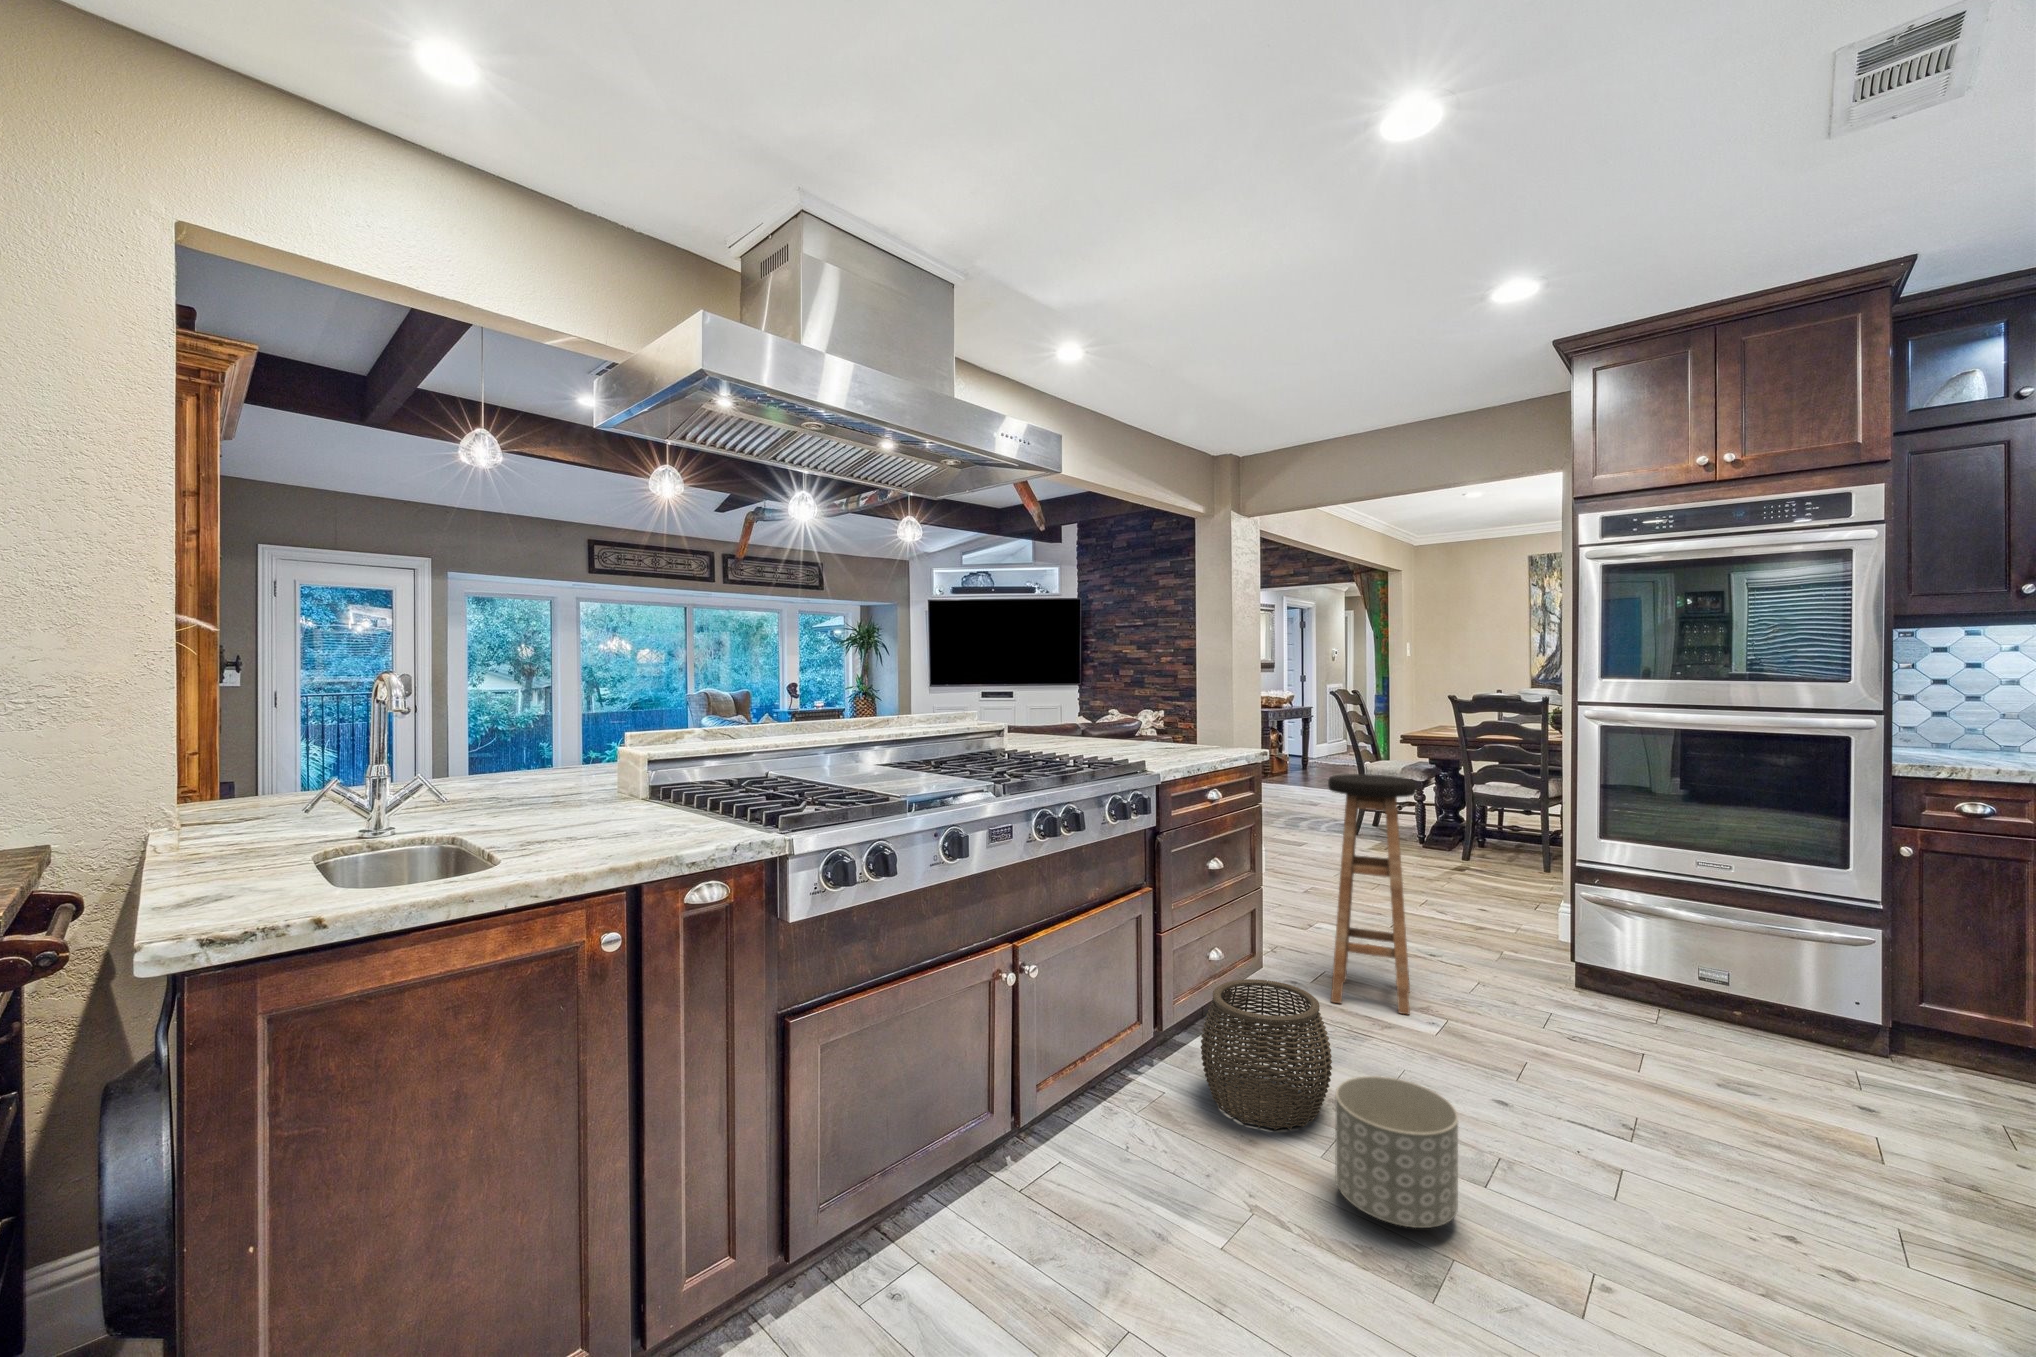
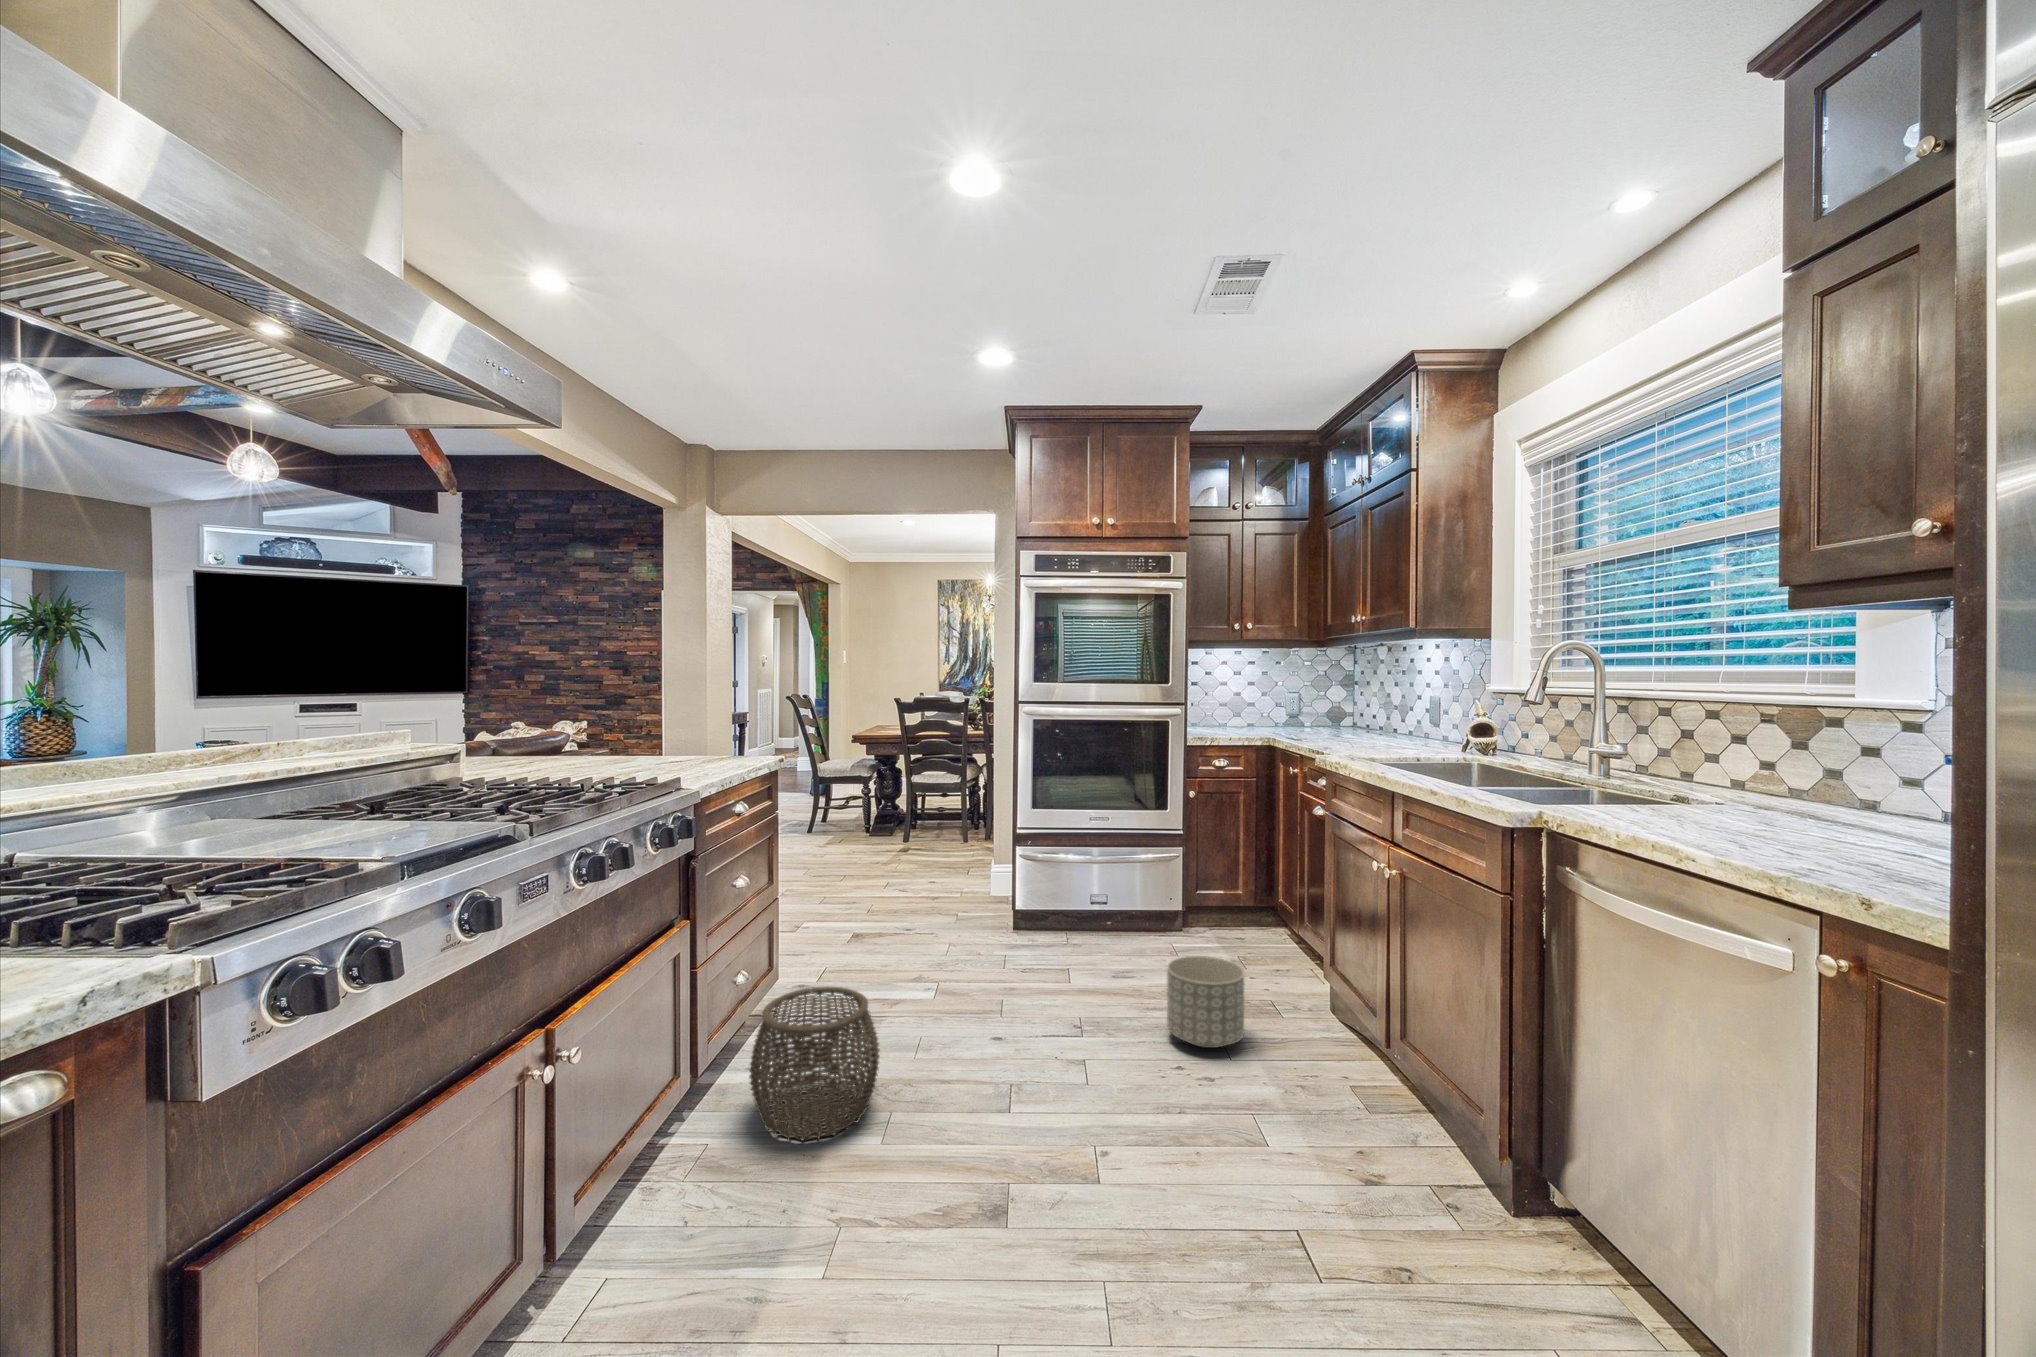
bar stool: present [1328,774,1417,1014] -> none [836,773,911,992]
planter: present [1335,1076,1458,1228] -> present [1167,956,1244,1048]

